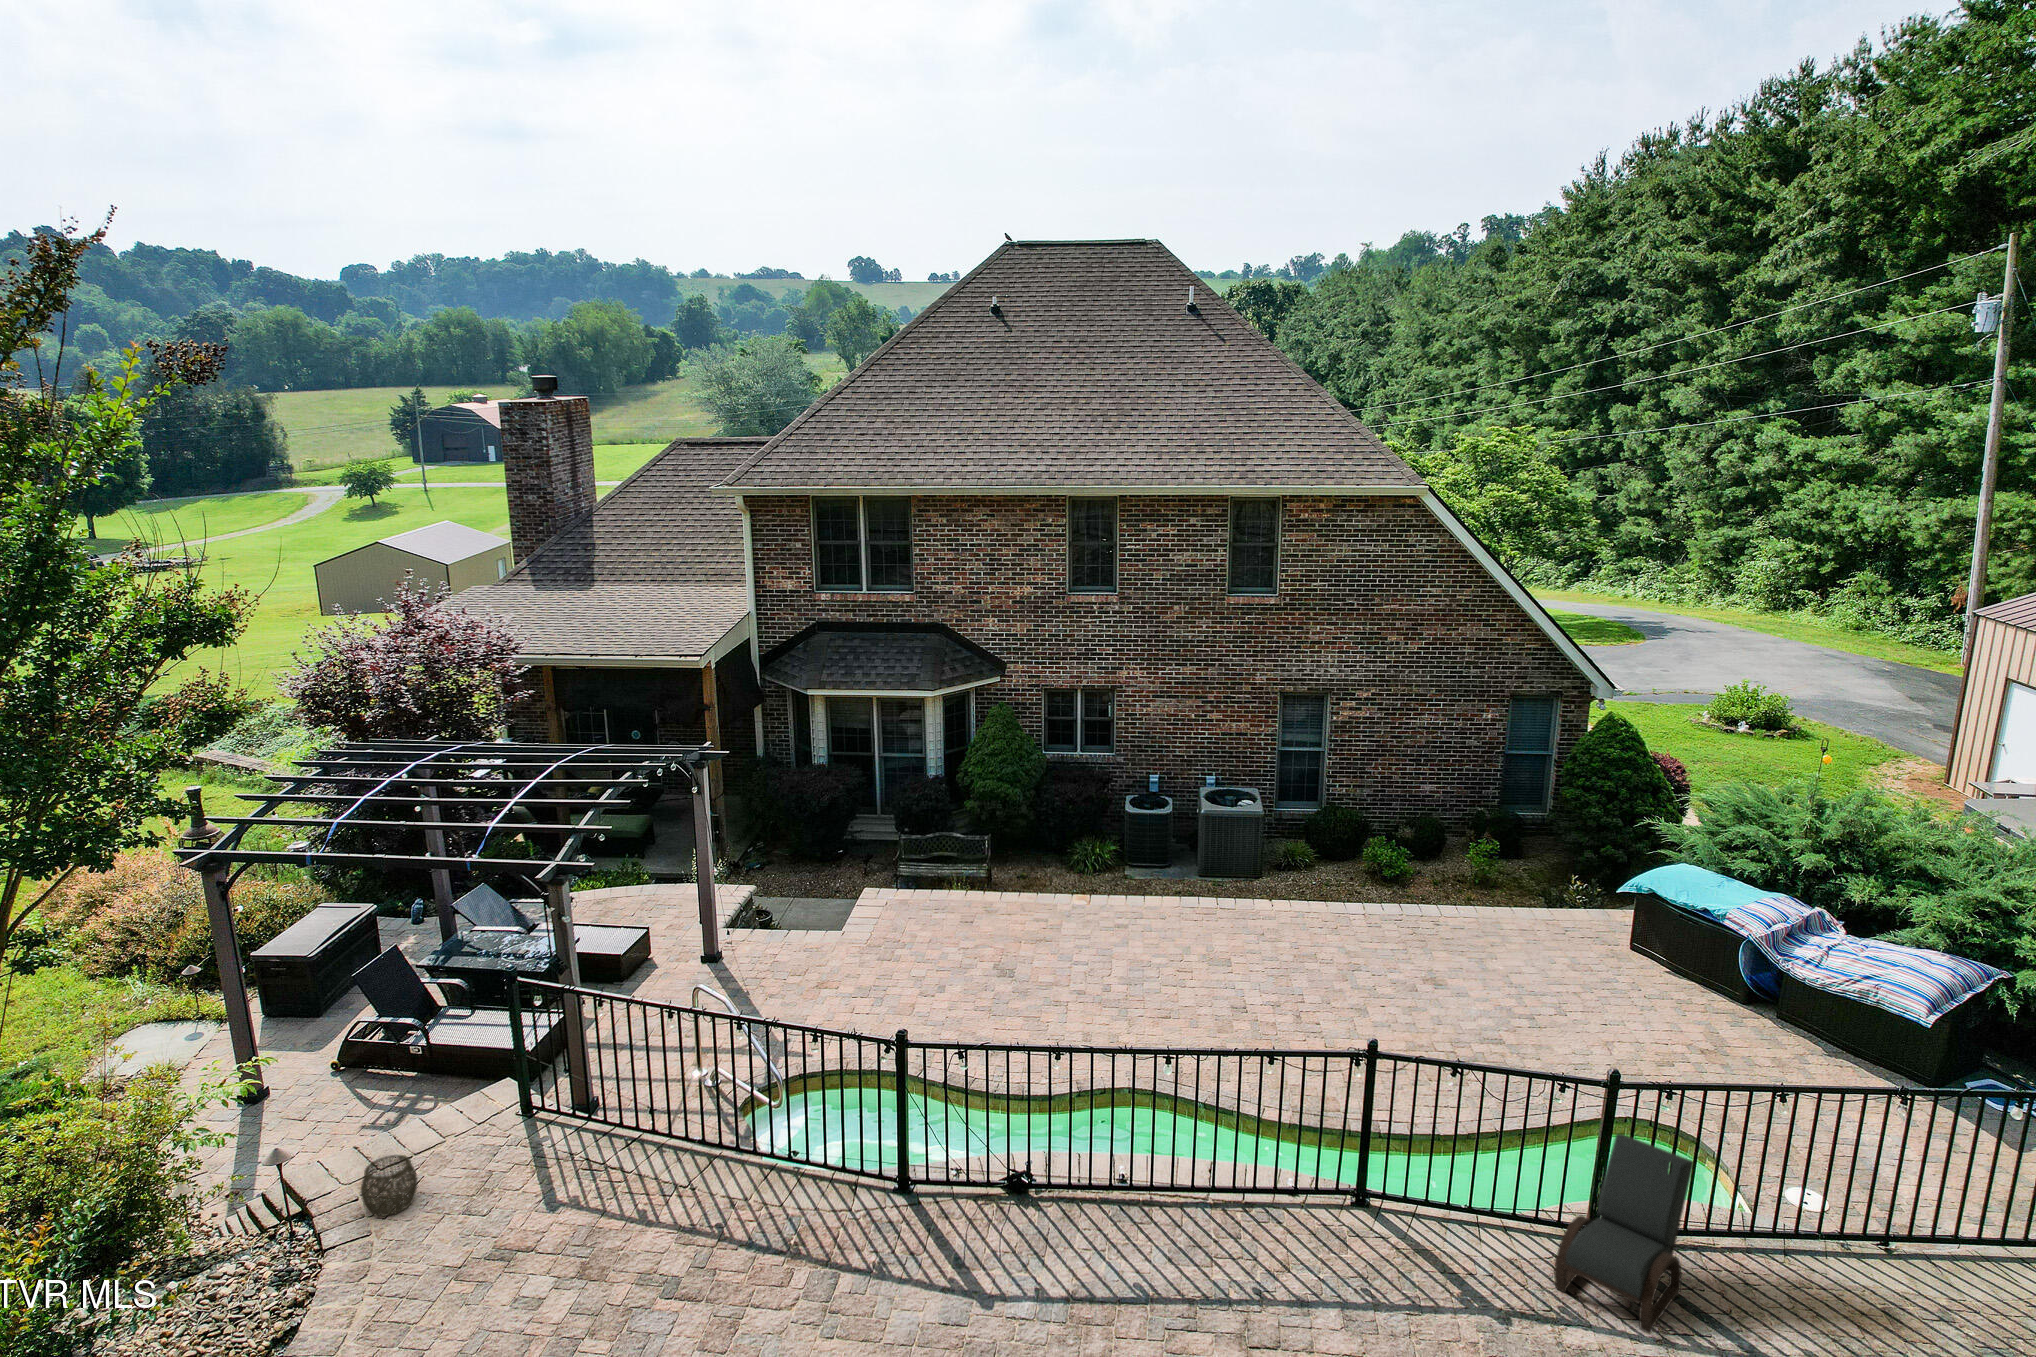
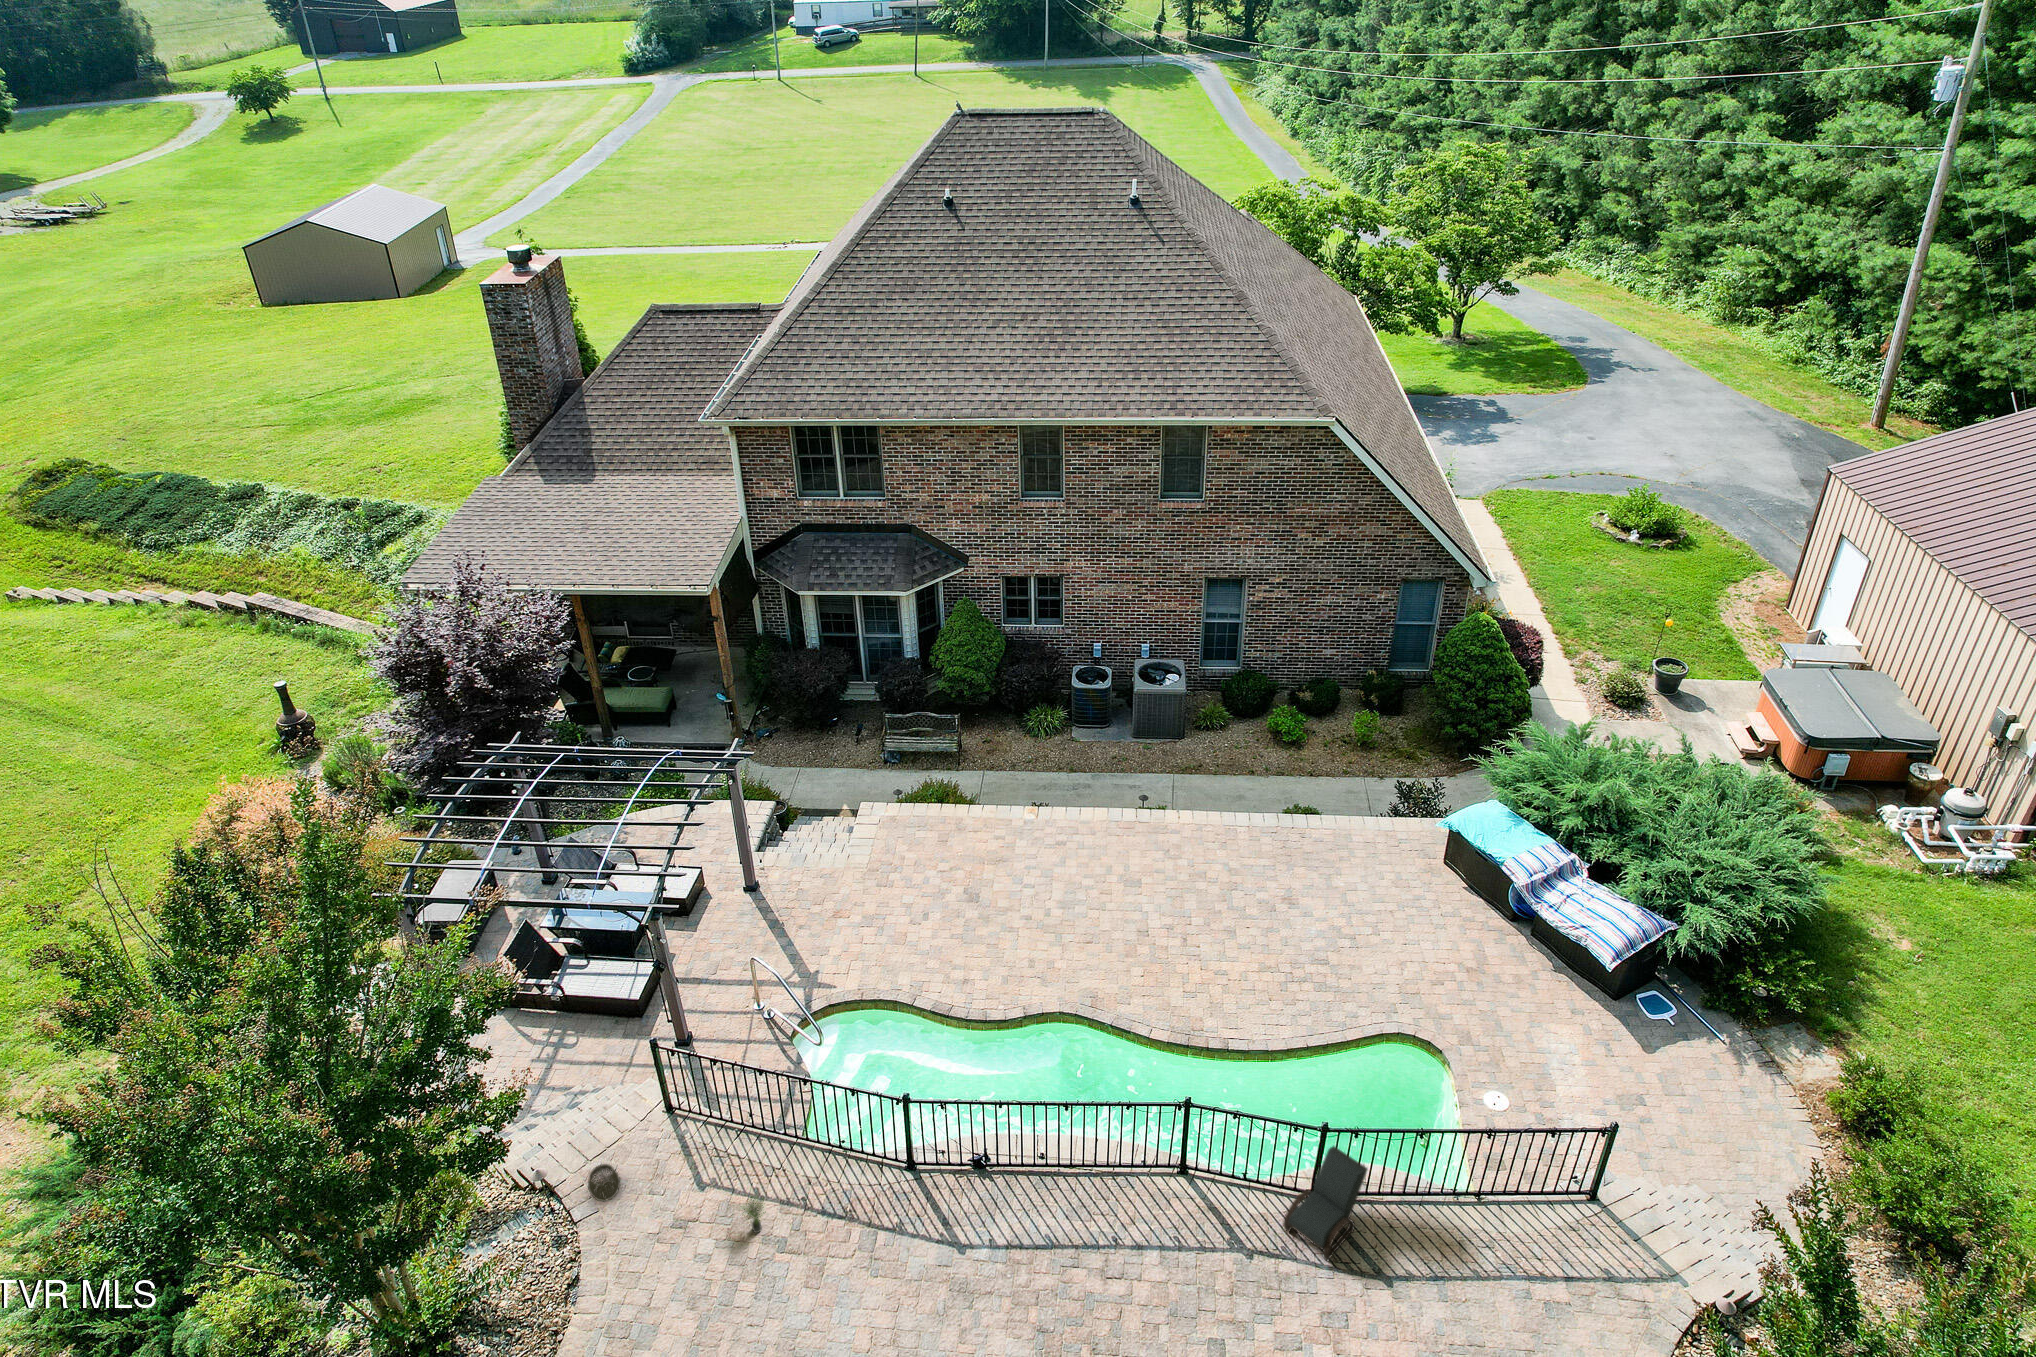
potted plant: none [600,1184,653,1265] -> present [741,1198,766,1233]

